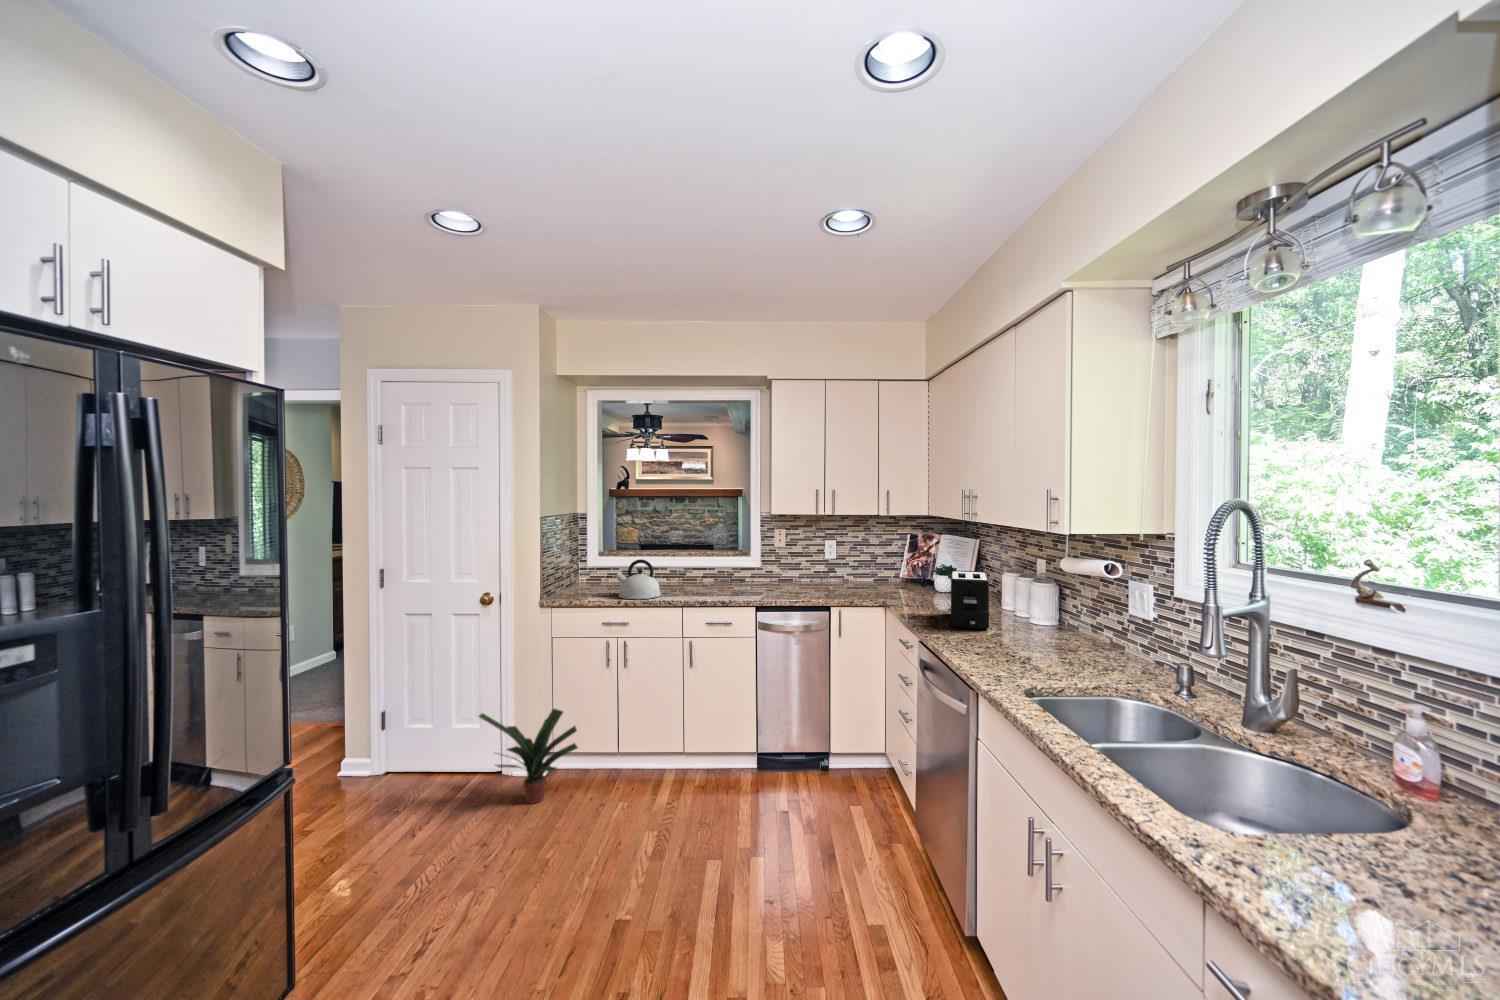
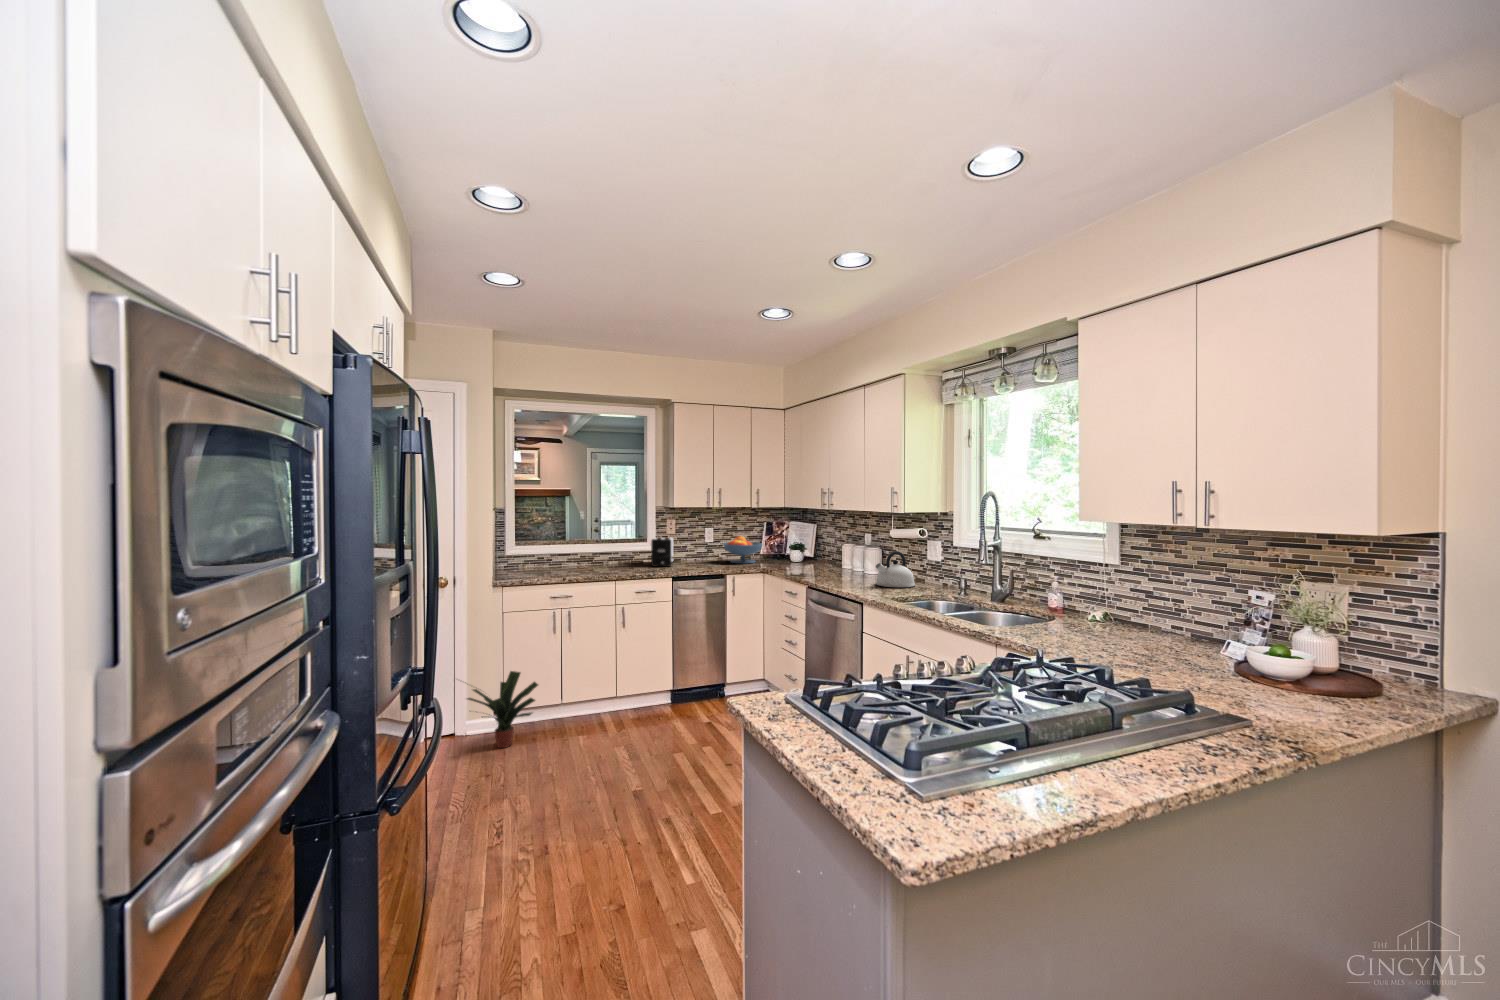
fruit bowl: none [844,552,899,590] -> present [723,536,763,563]
kettle: present [615,559,661,599] -> present [876,551,915,587]
toaster: present [951,571,989,629] -> present [651,538,674,566]

